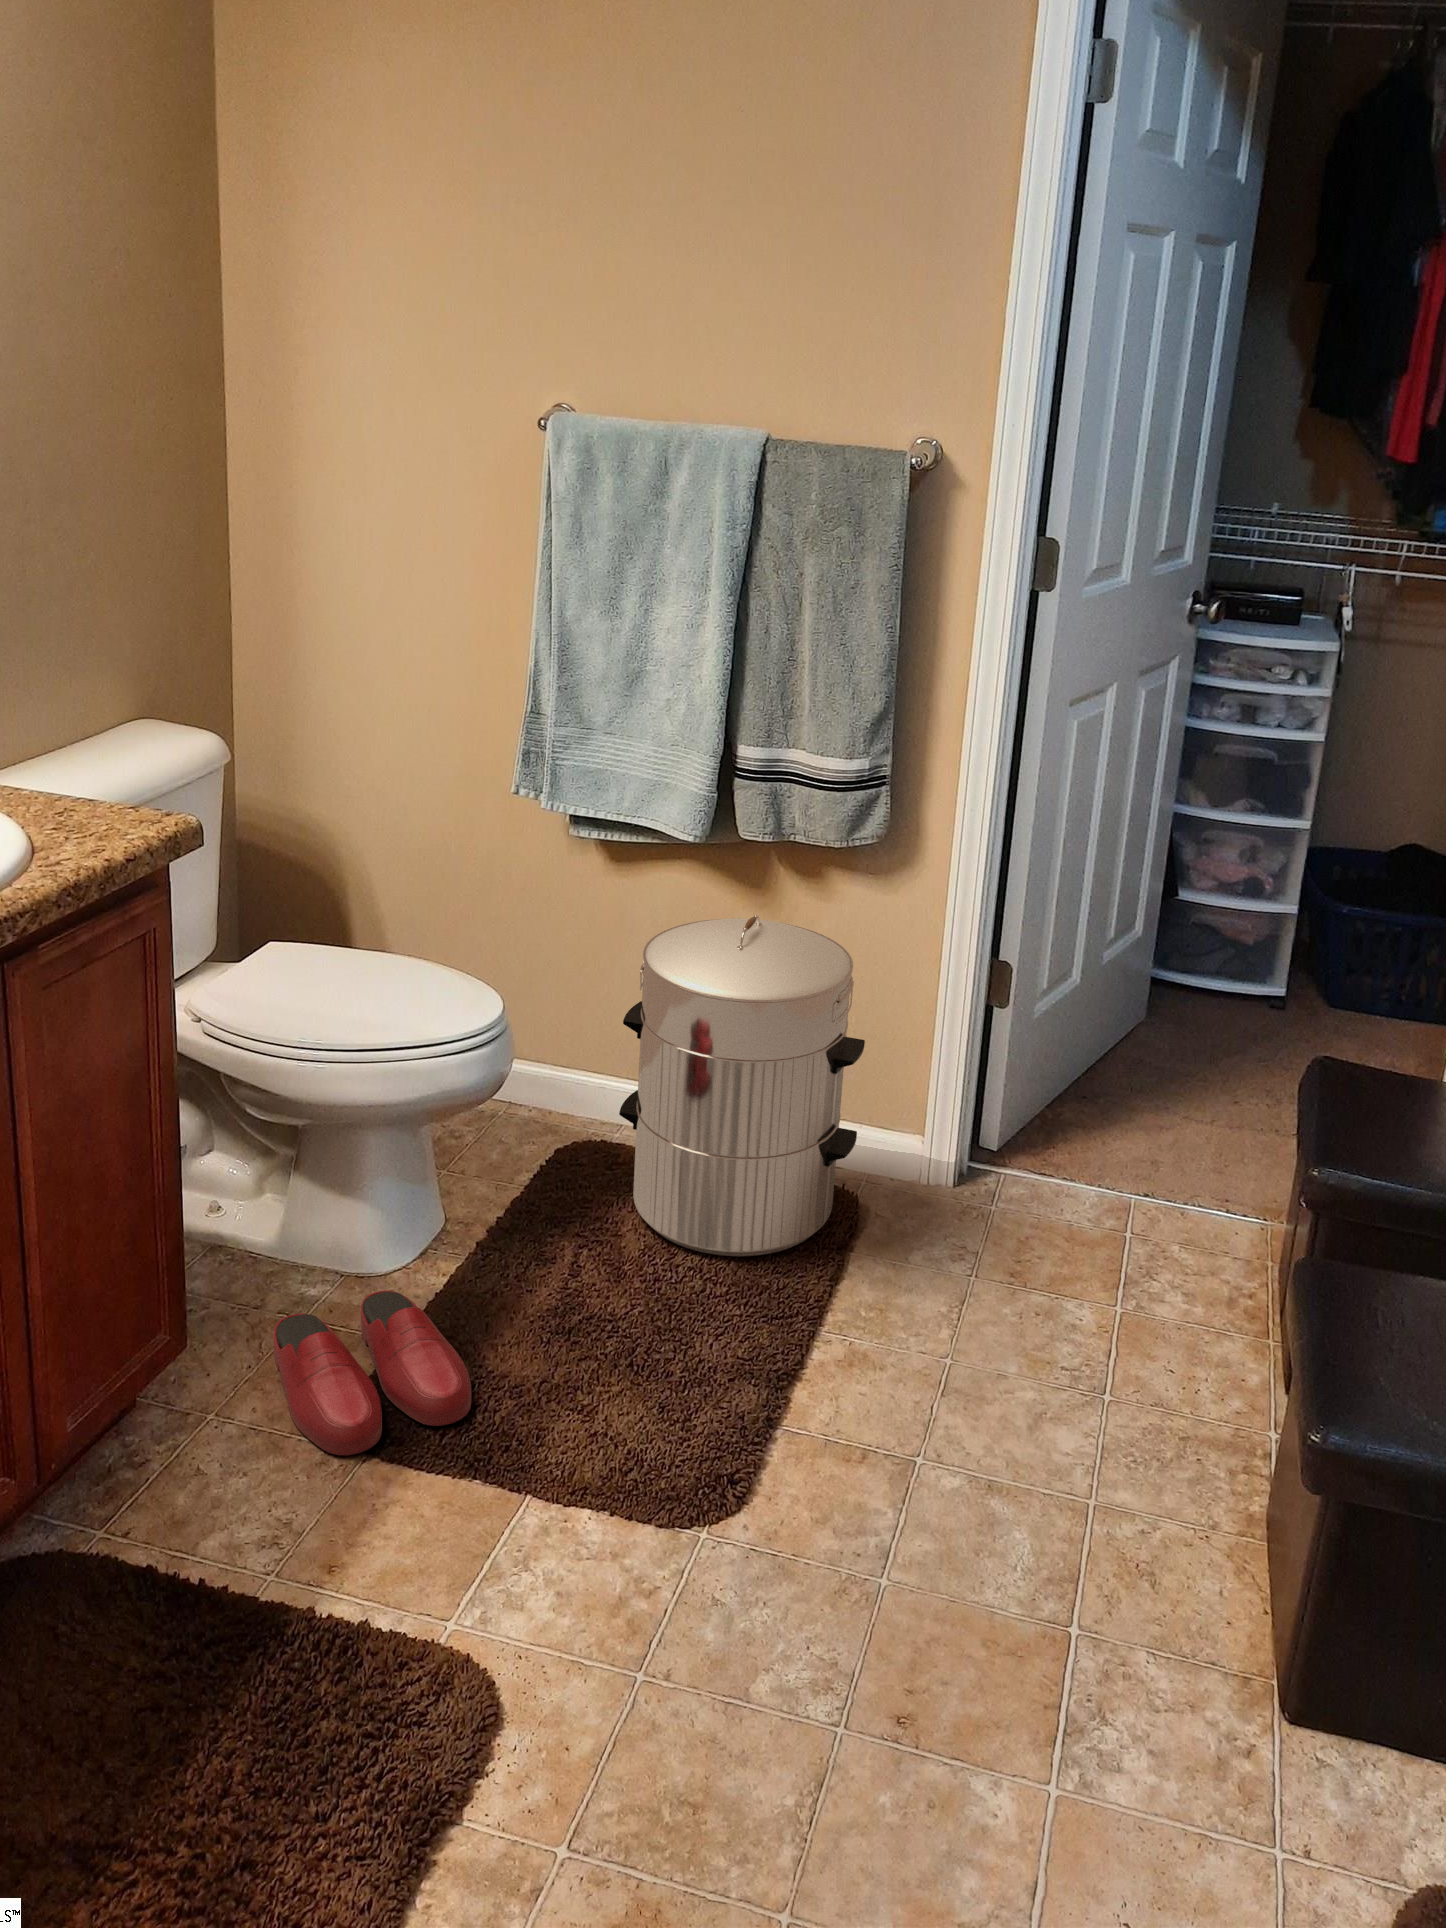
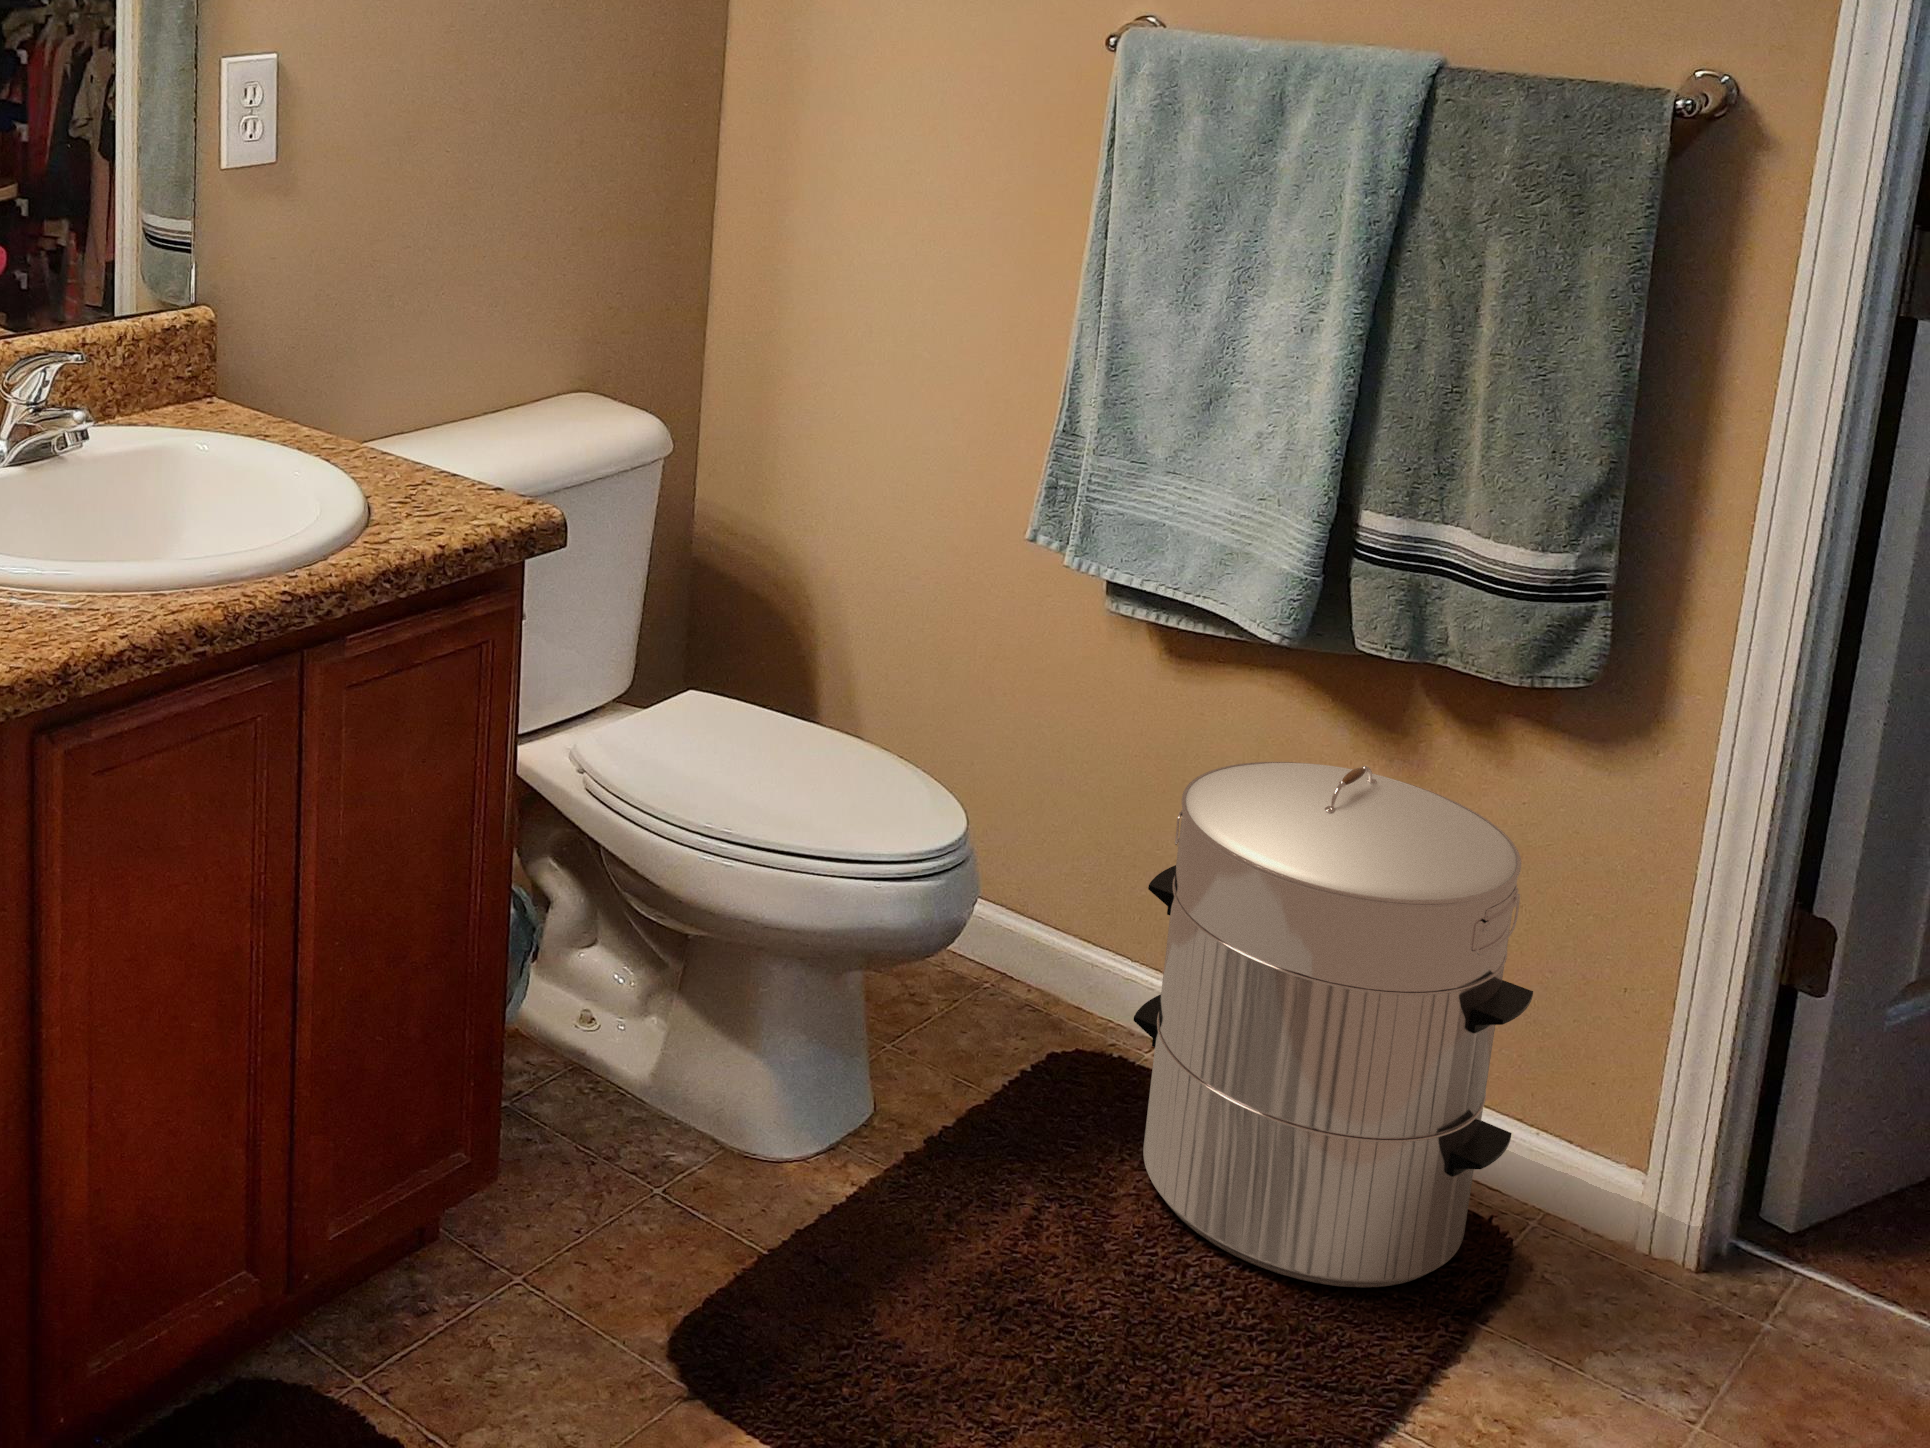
slippers: present [273,1290,471,1455] -> none [606,1179,844,1389]

